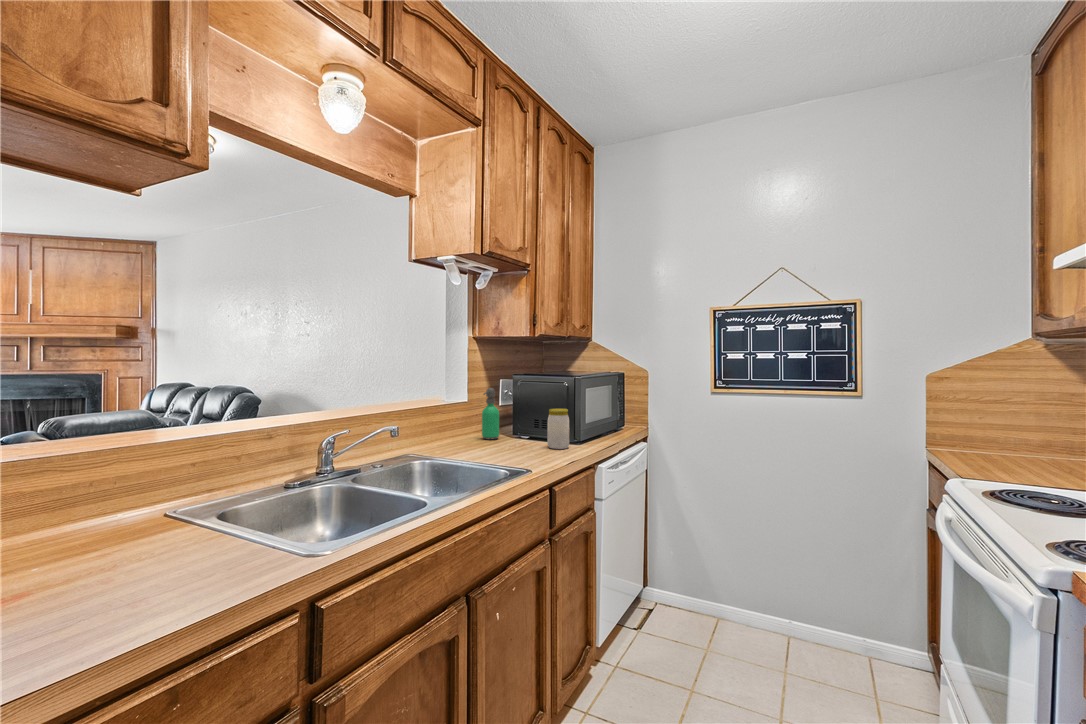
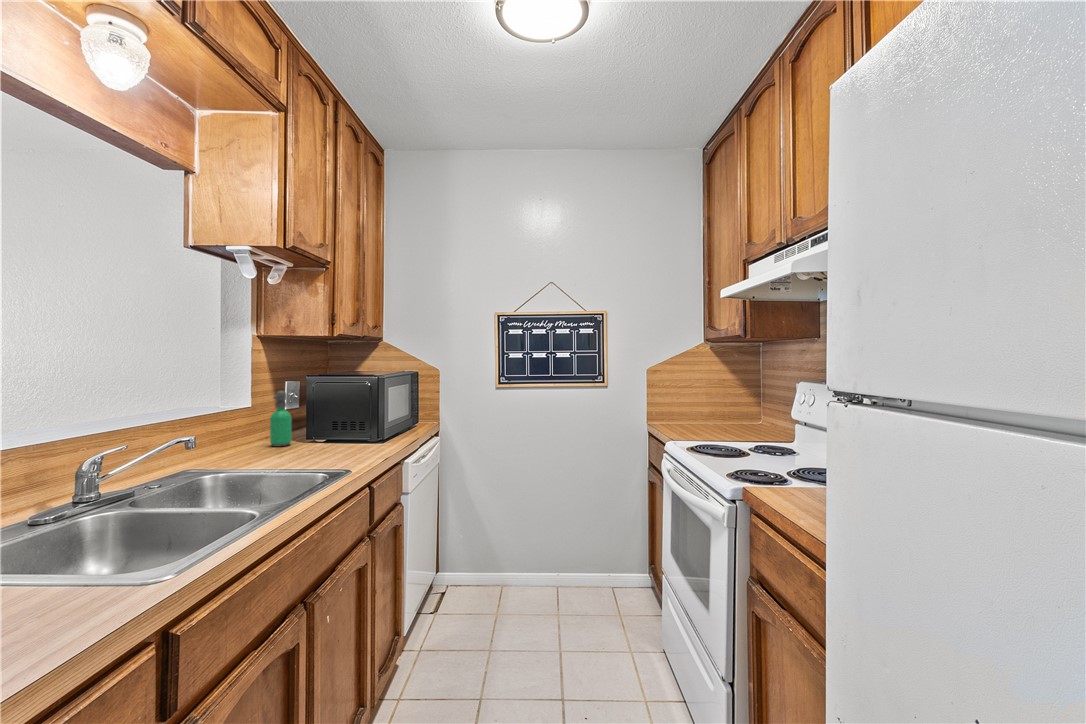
jar: present [547,408,569,449] -> none [352,409,375,449]

